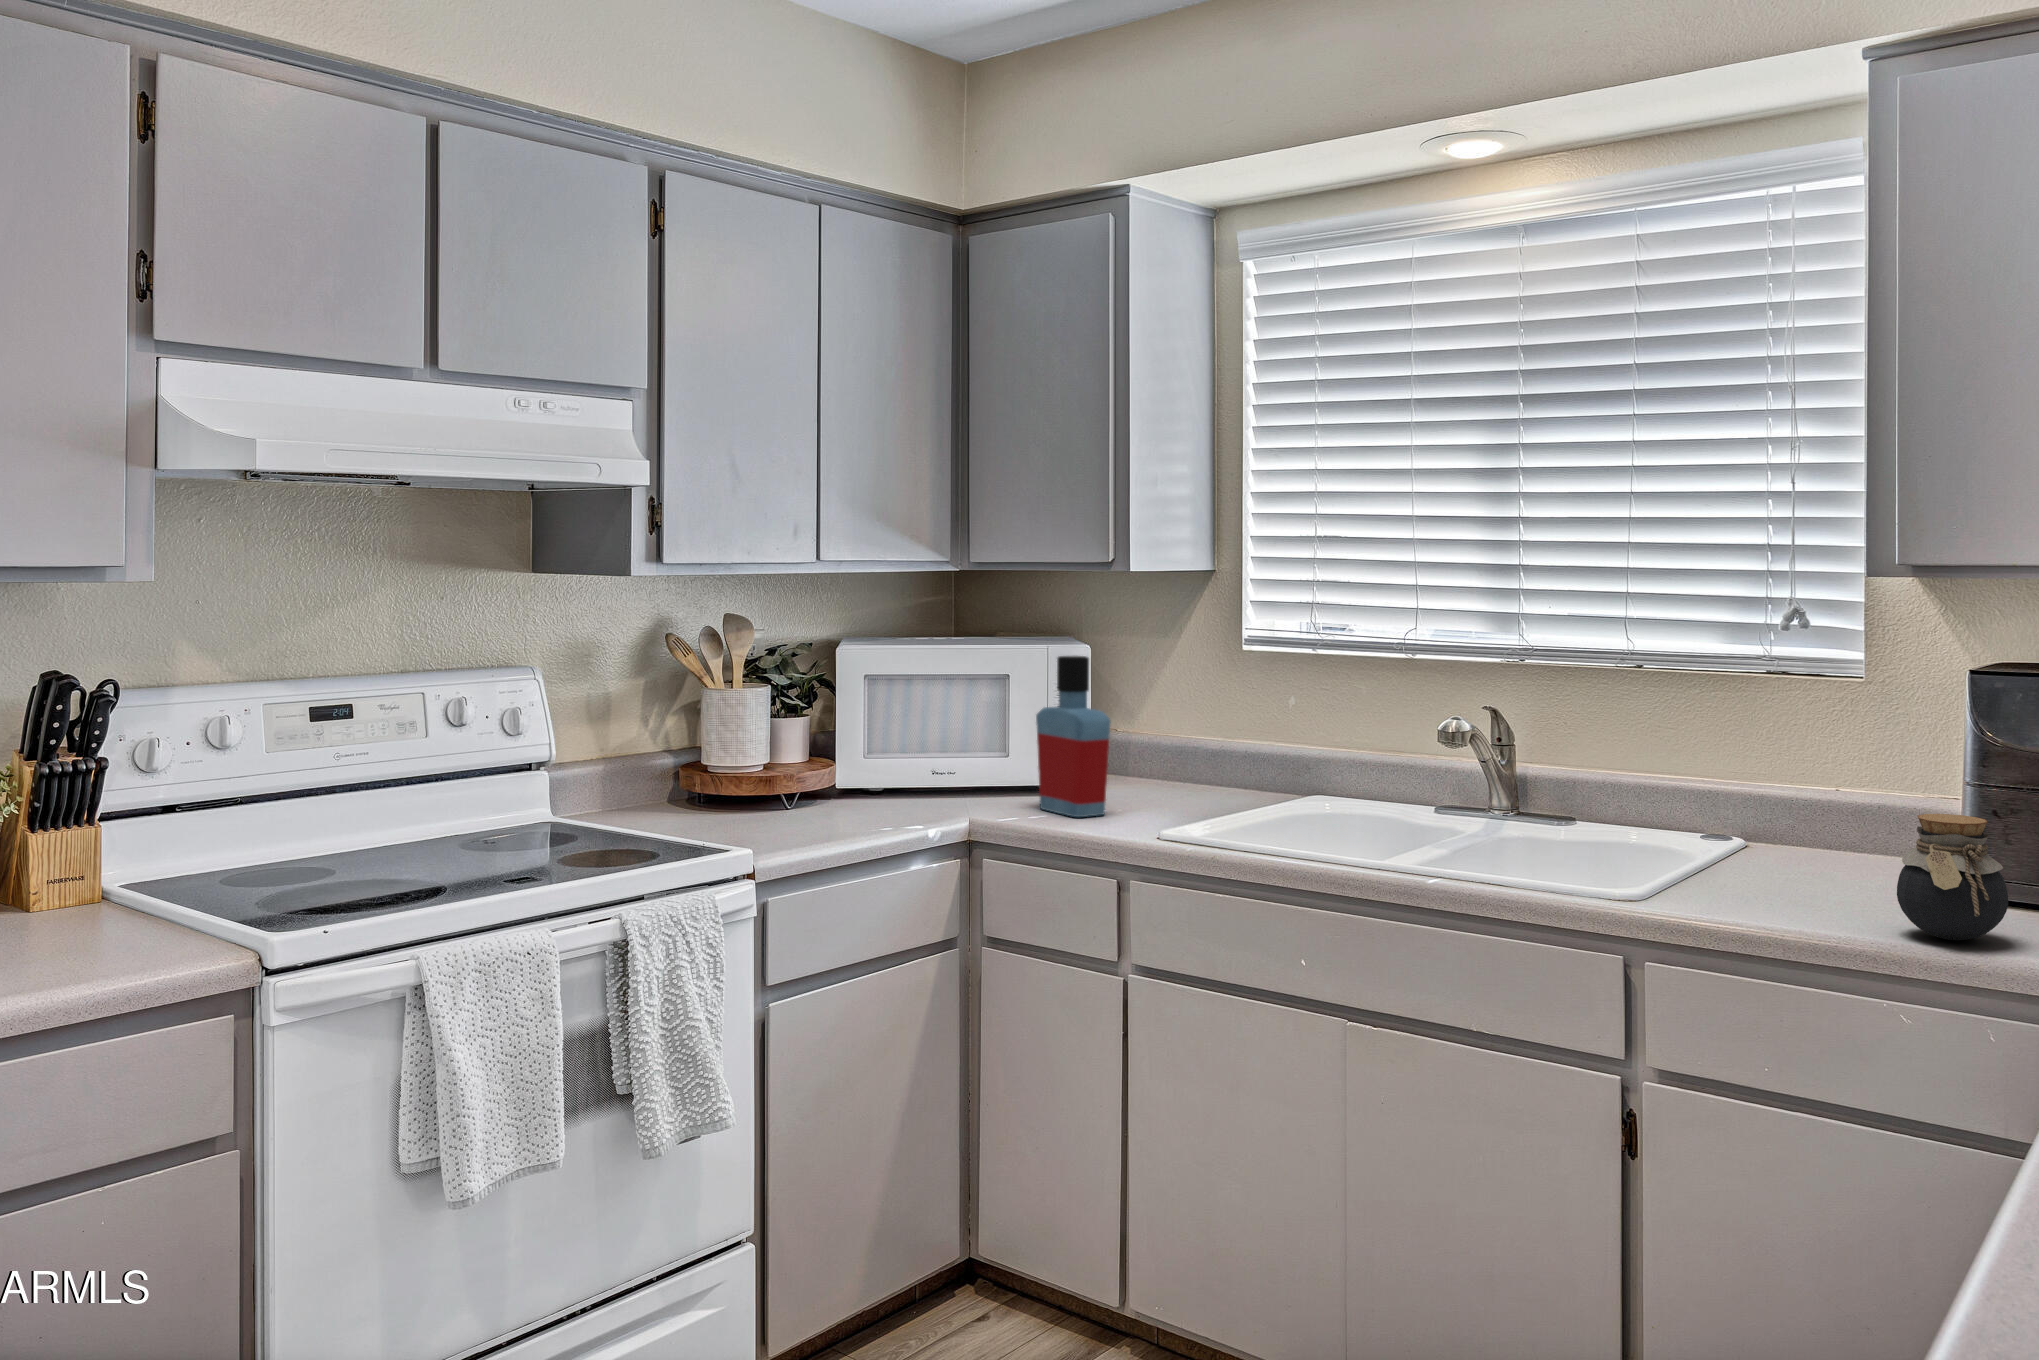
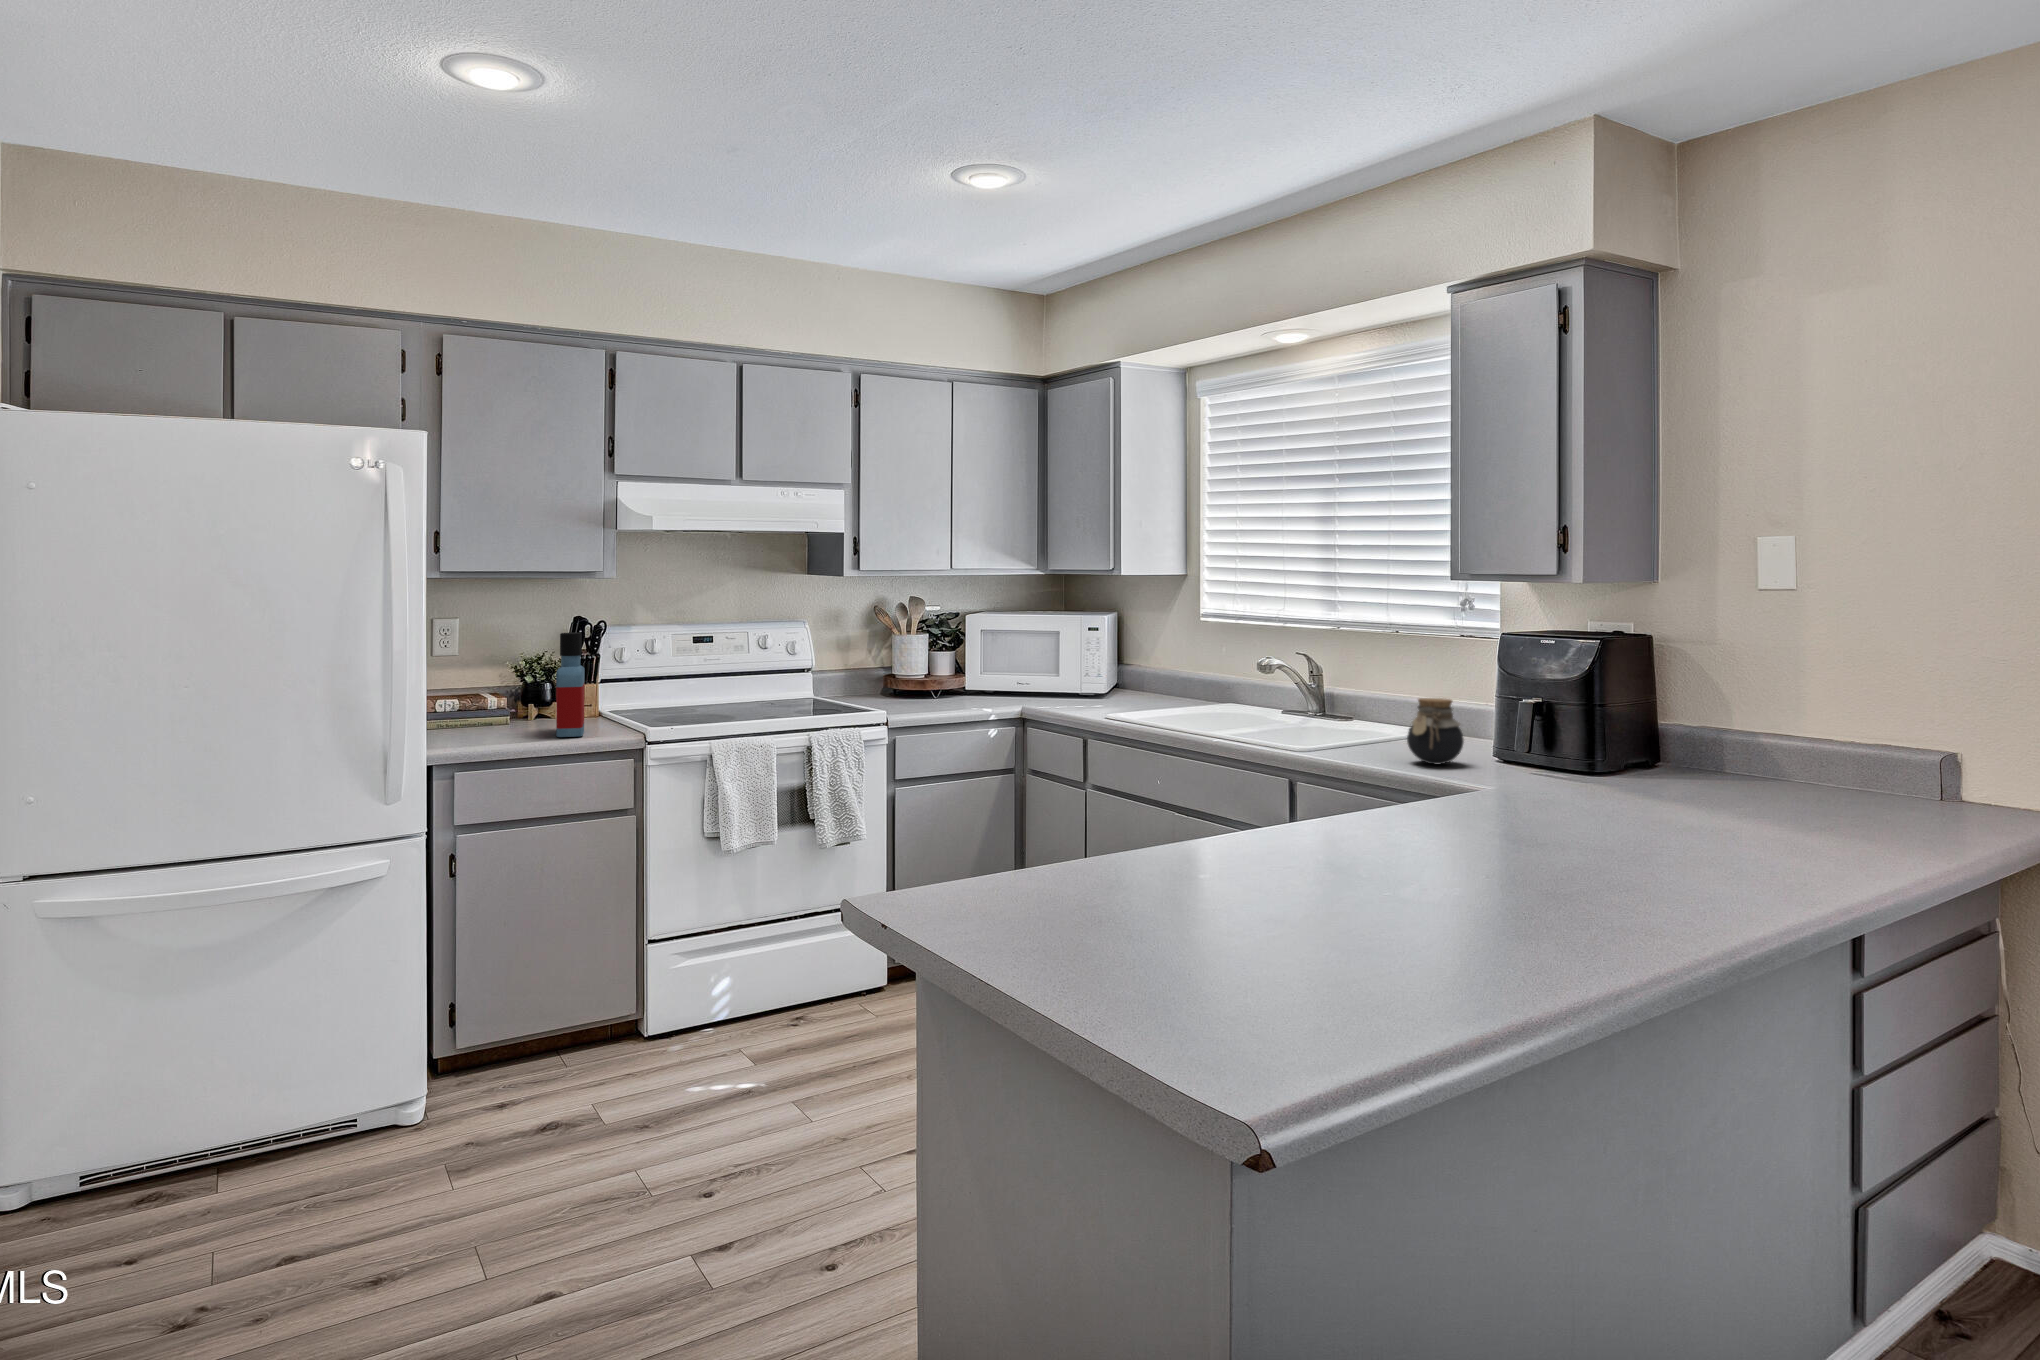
bottle: present [1036,656,1111,817] -> present [556,633,585,737]

